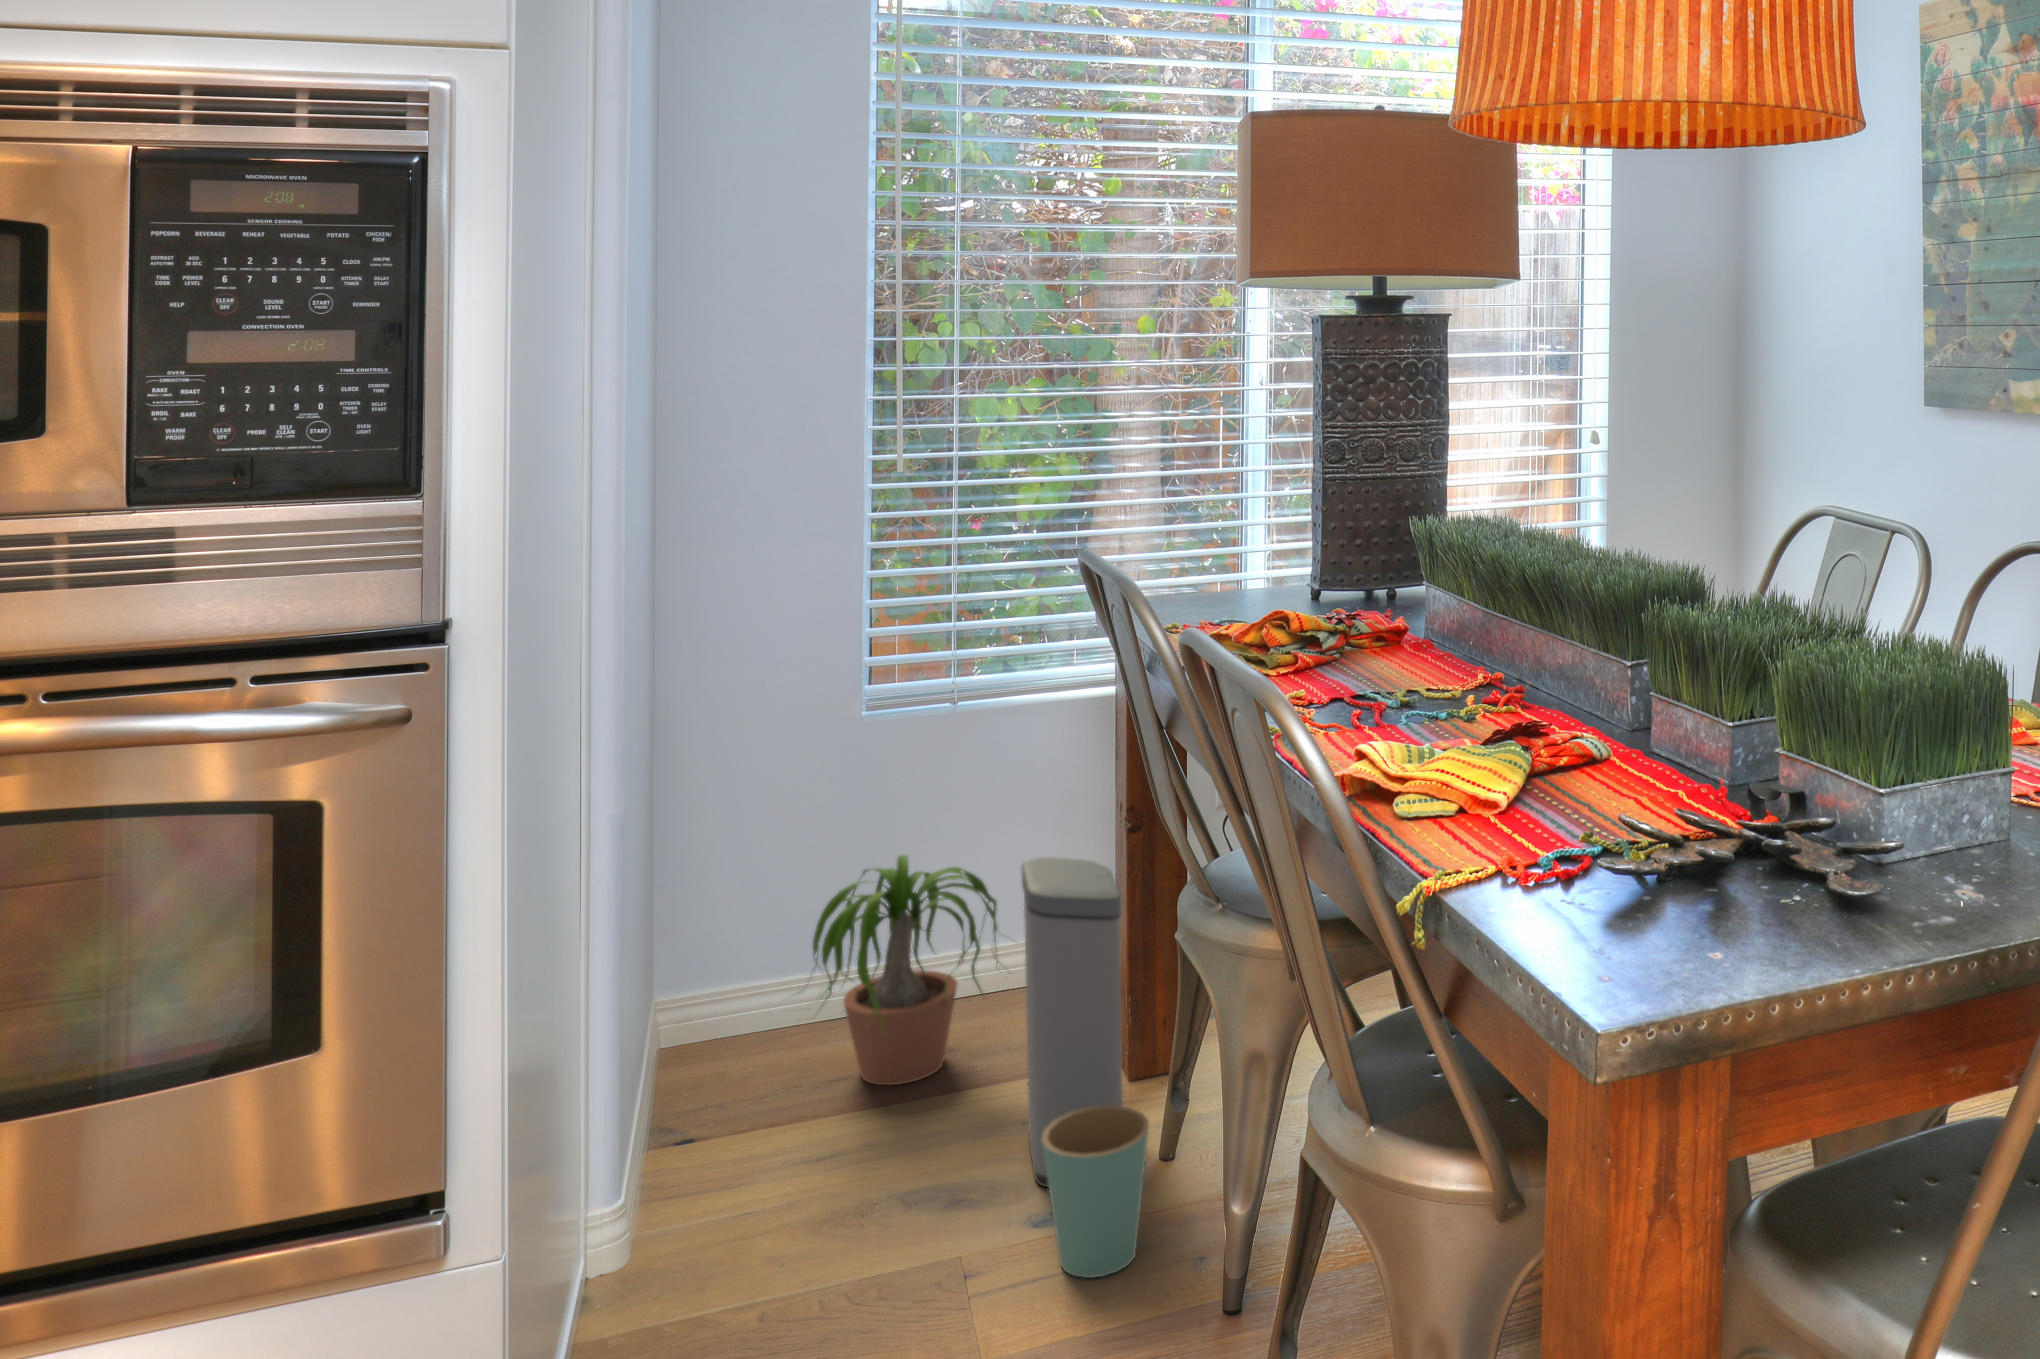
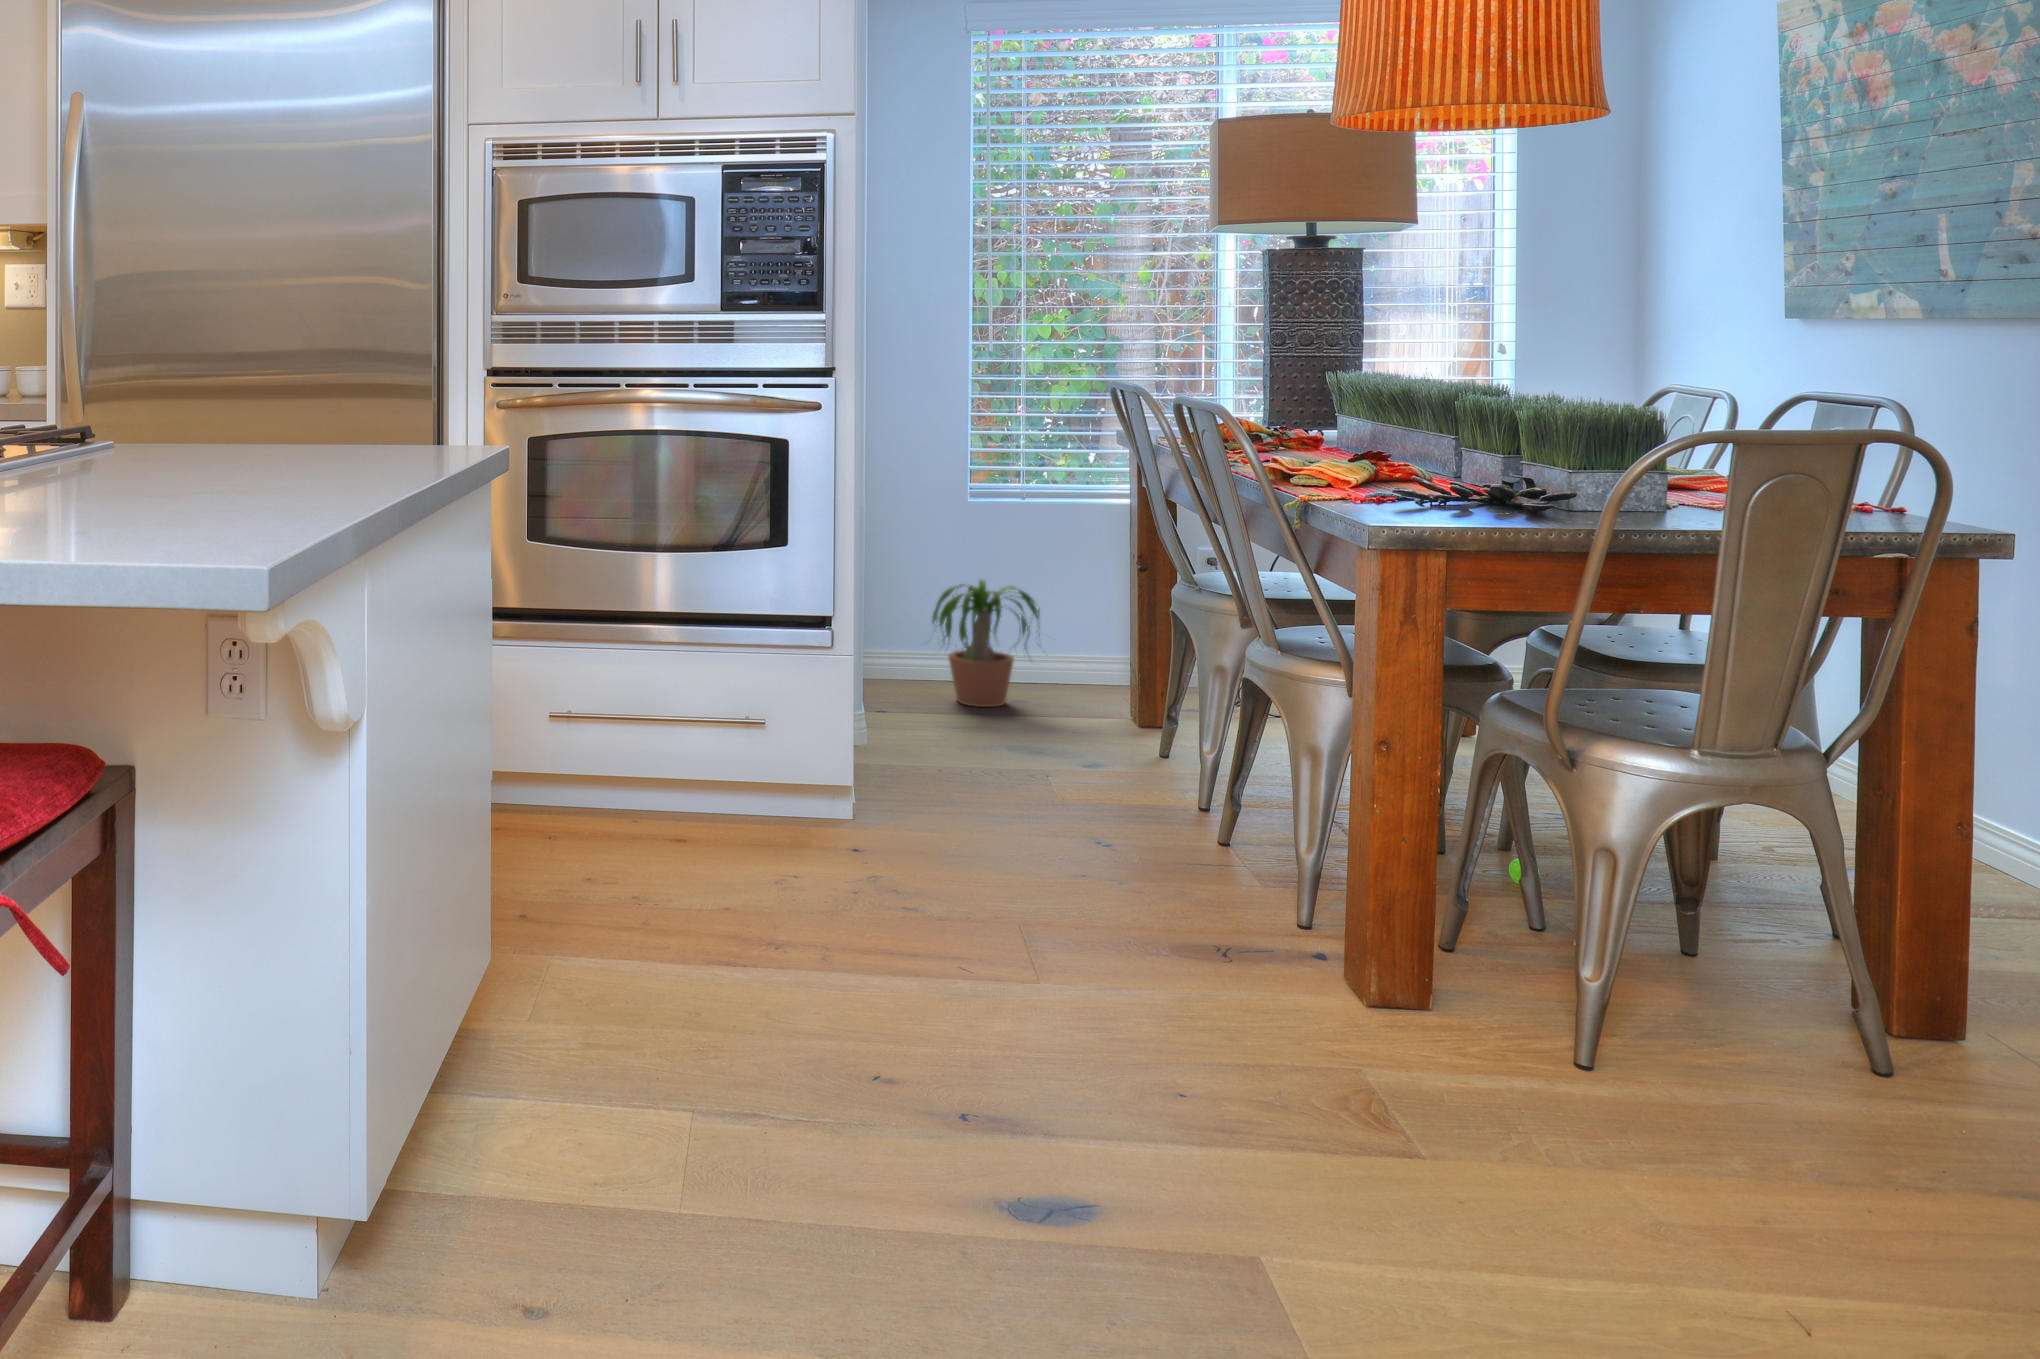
trash can: present [1021,857,1149,1278] -> none [1061,568,1139,779]

